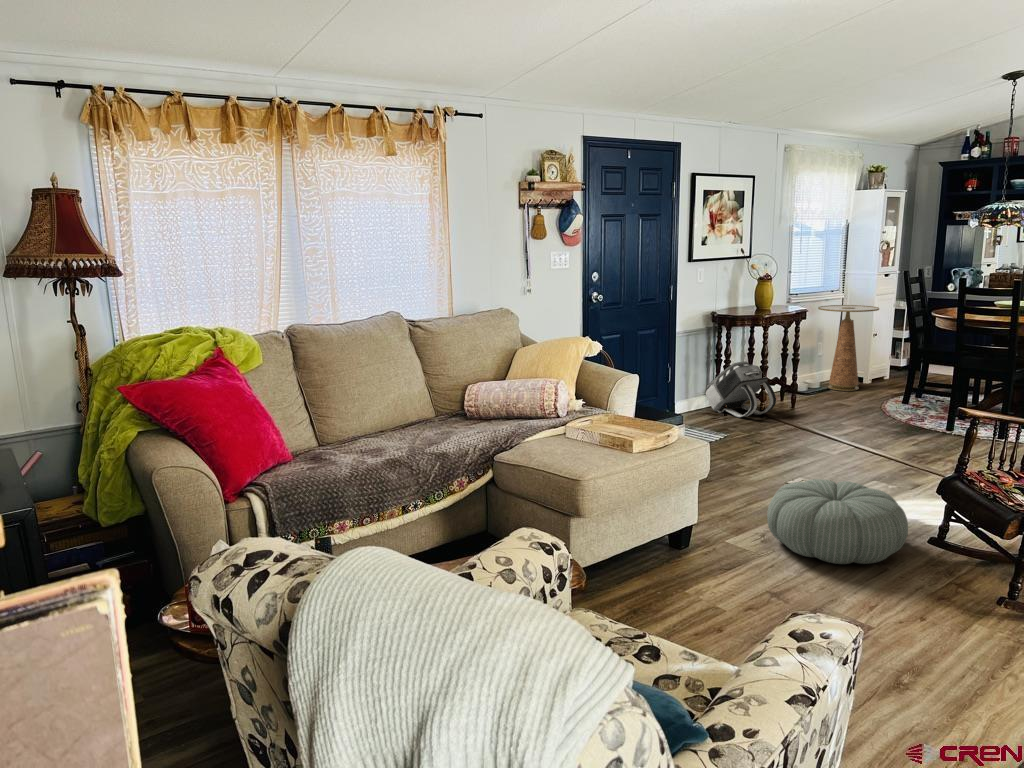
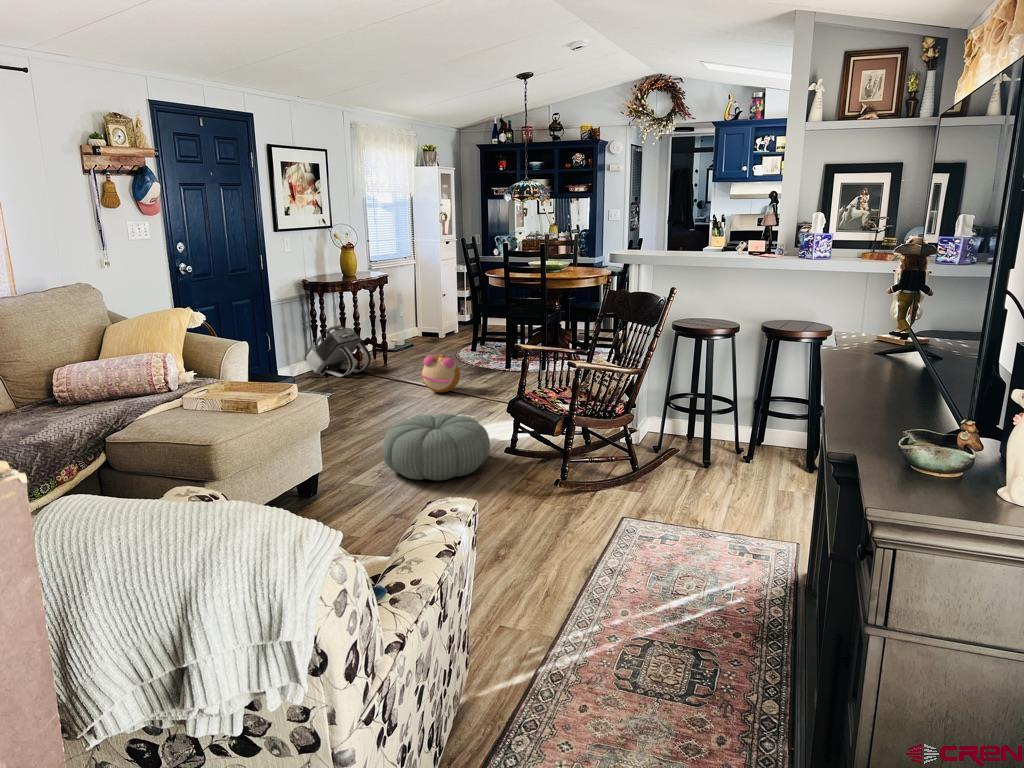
side table: present [818,305,879,391] -> none [396,270,445,345]
plush toy: none [830,406,882,452] -> present [420,354,460,393]

